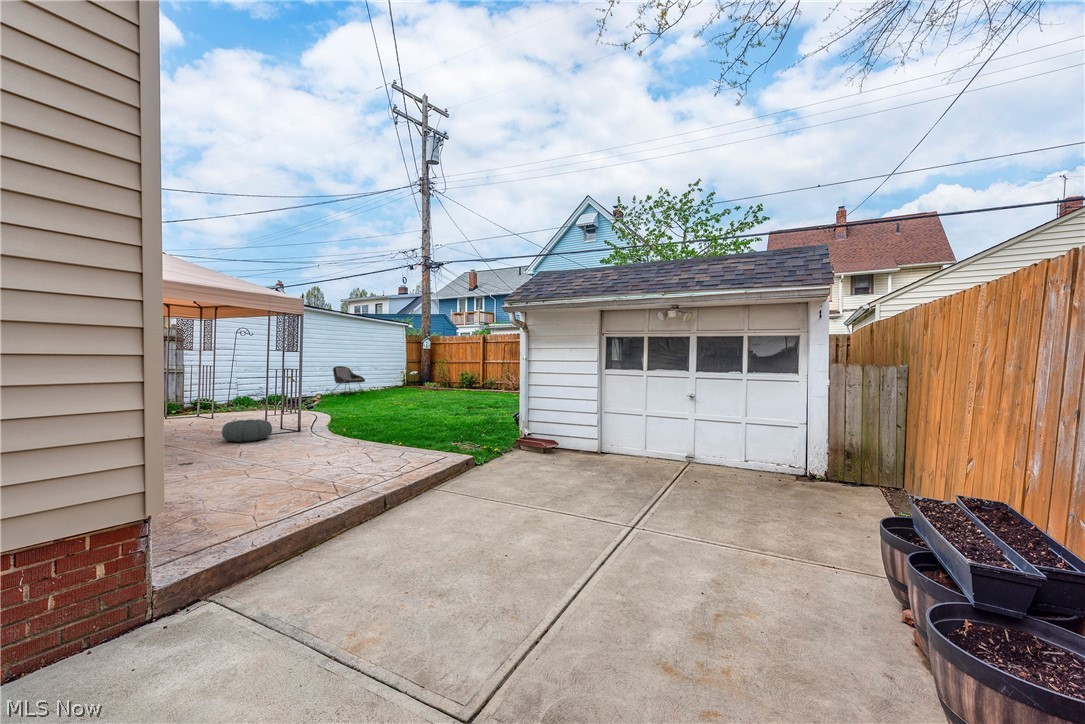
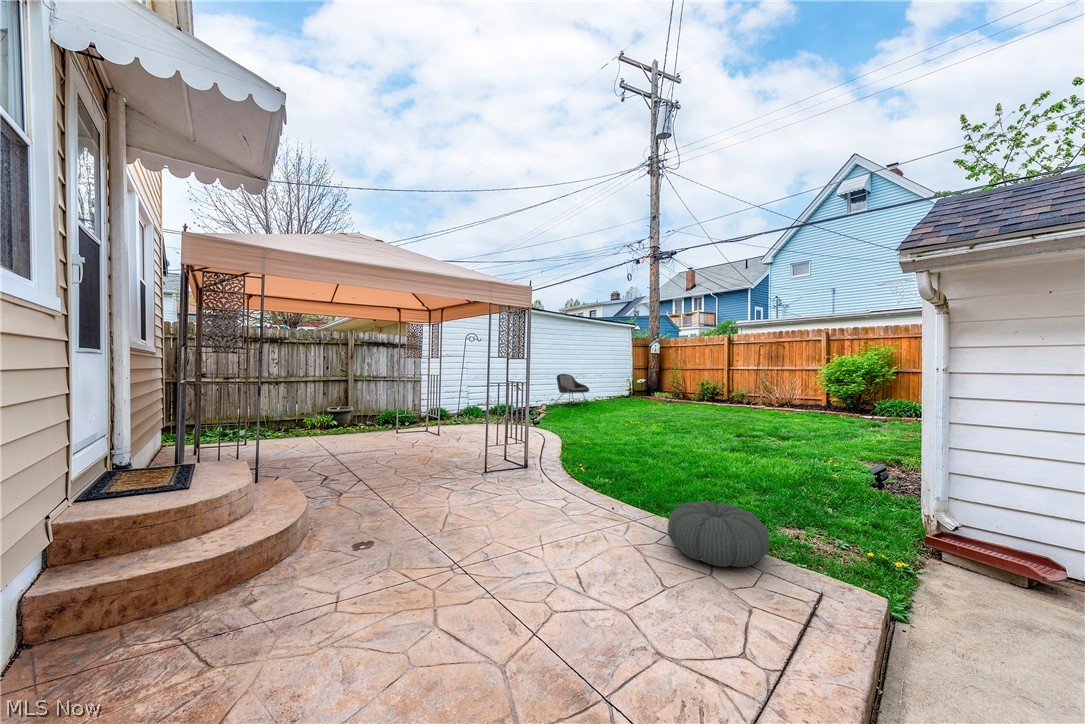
pouf: present [222,419,272,442] -> present [668,501,770,567]

